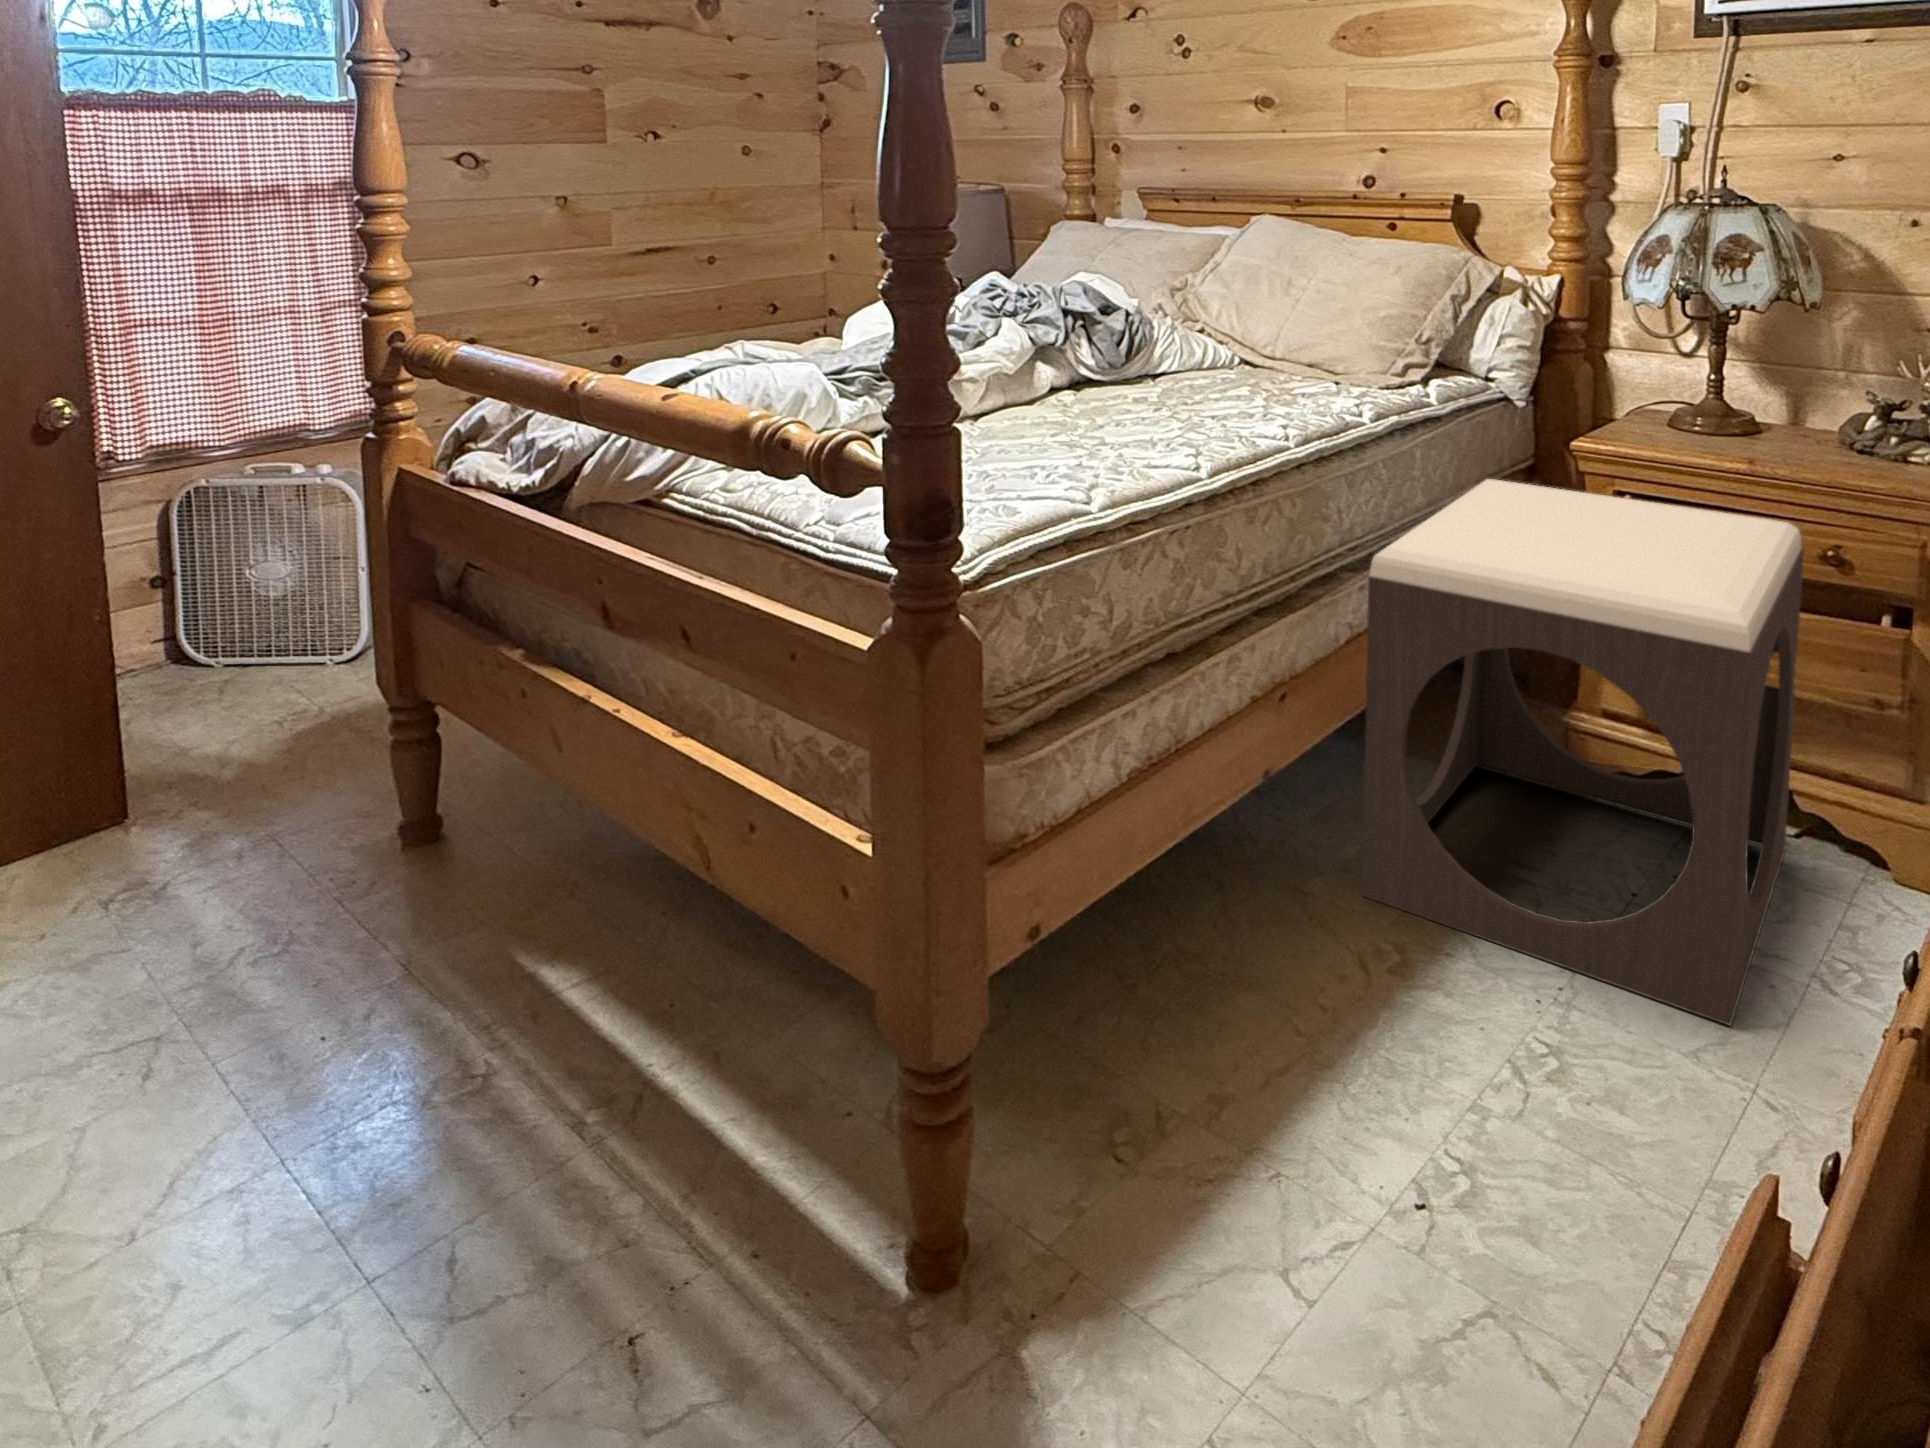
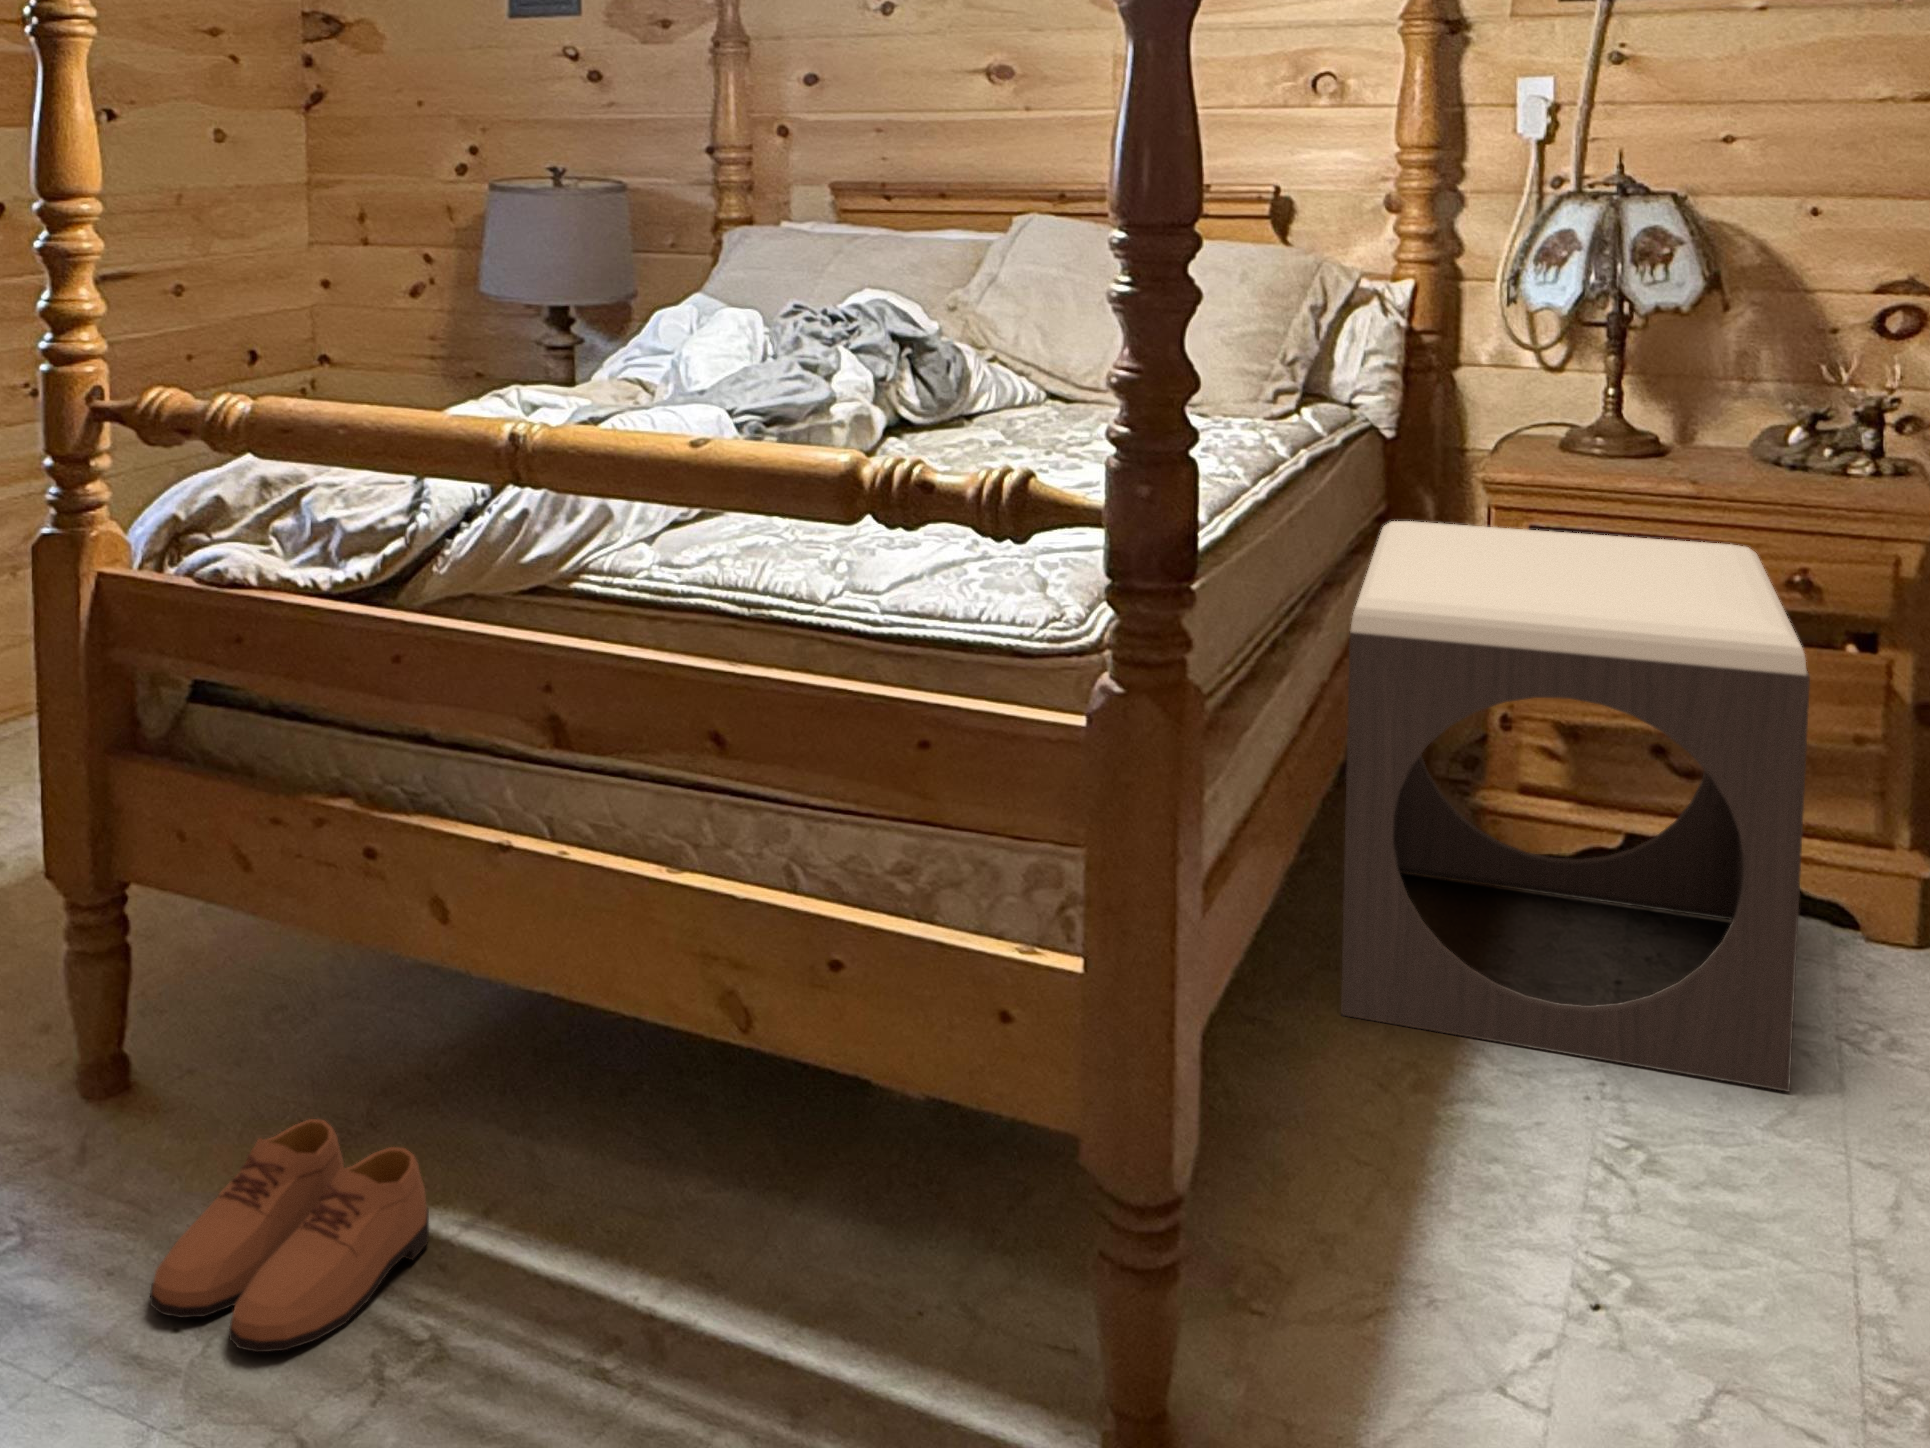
shoe: none [302,888,537,1072] -> present [150,1119,429,1352]

